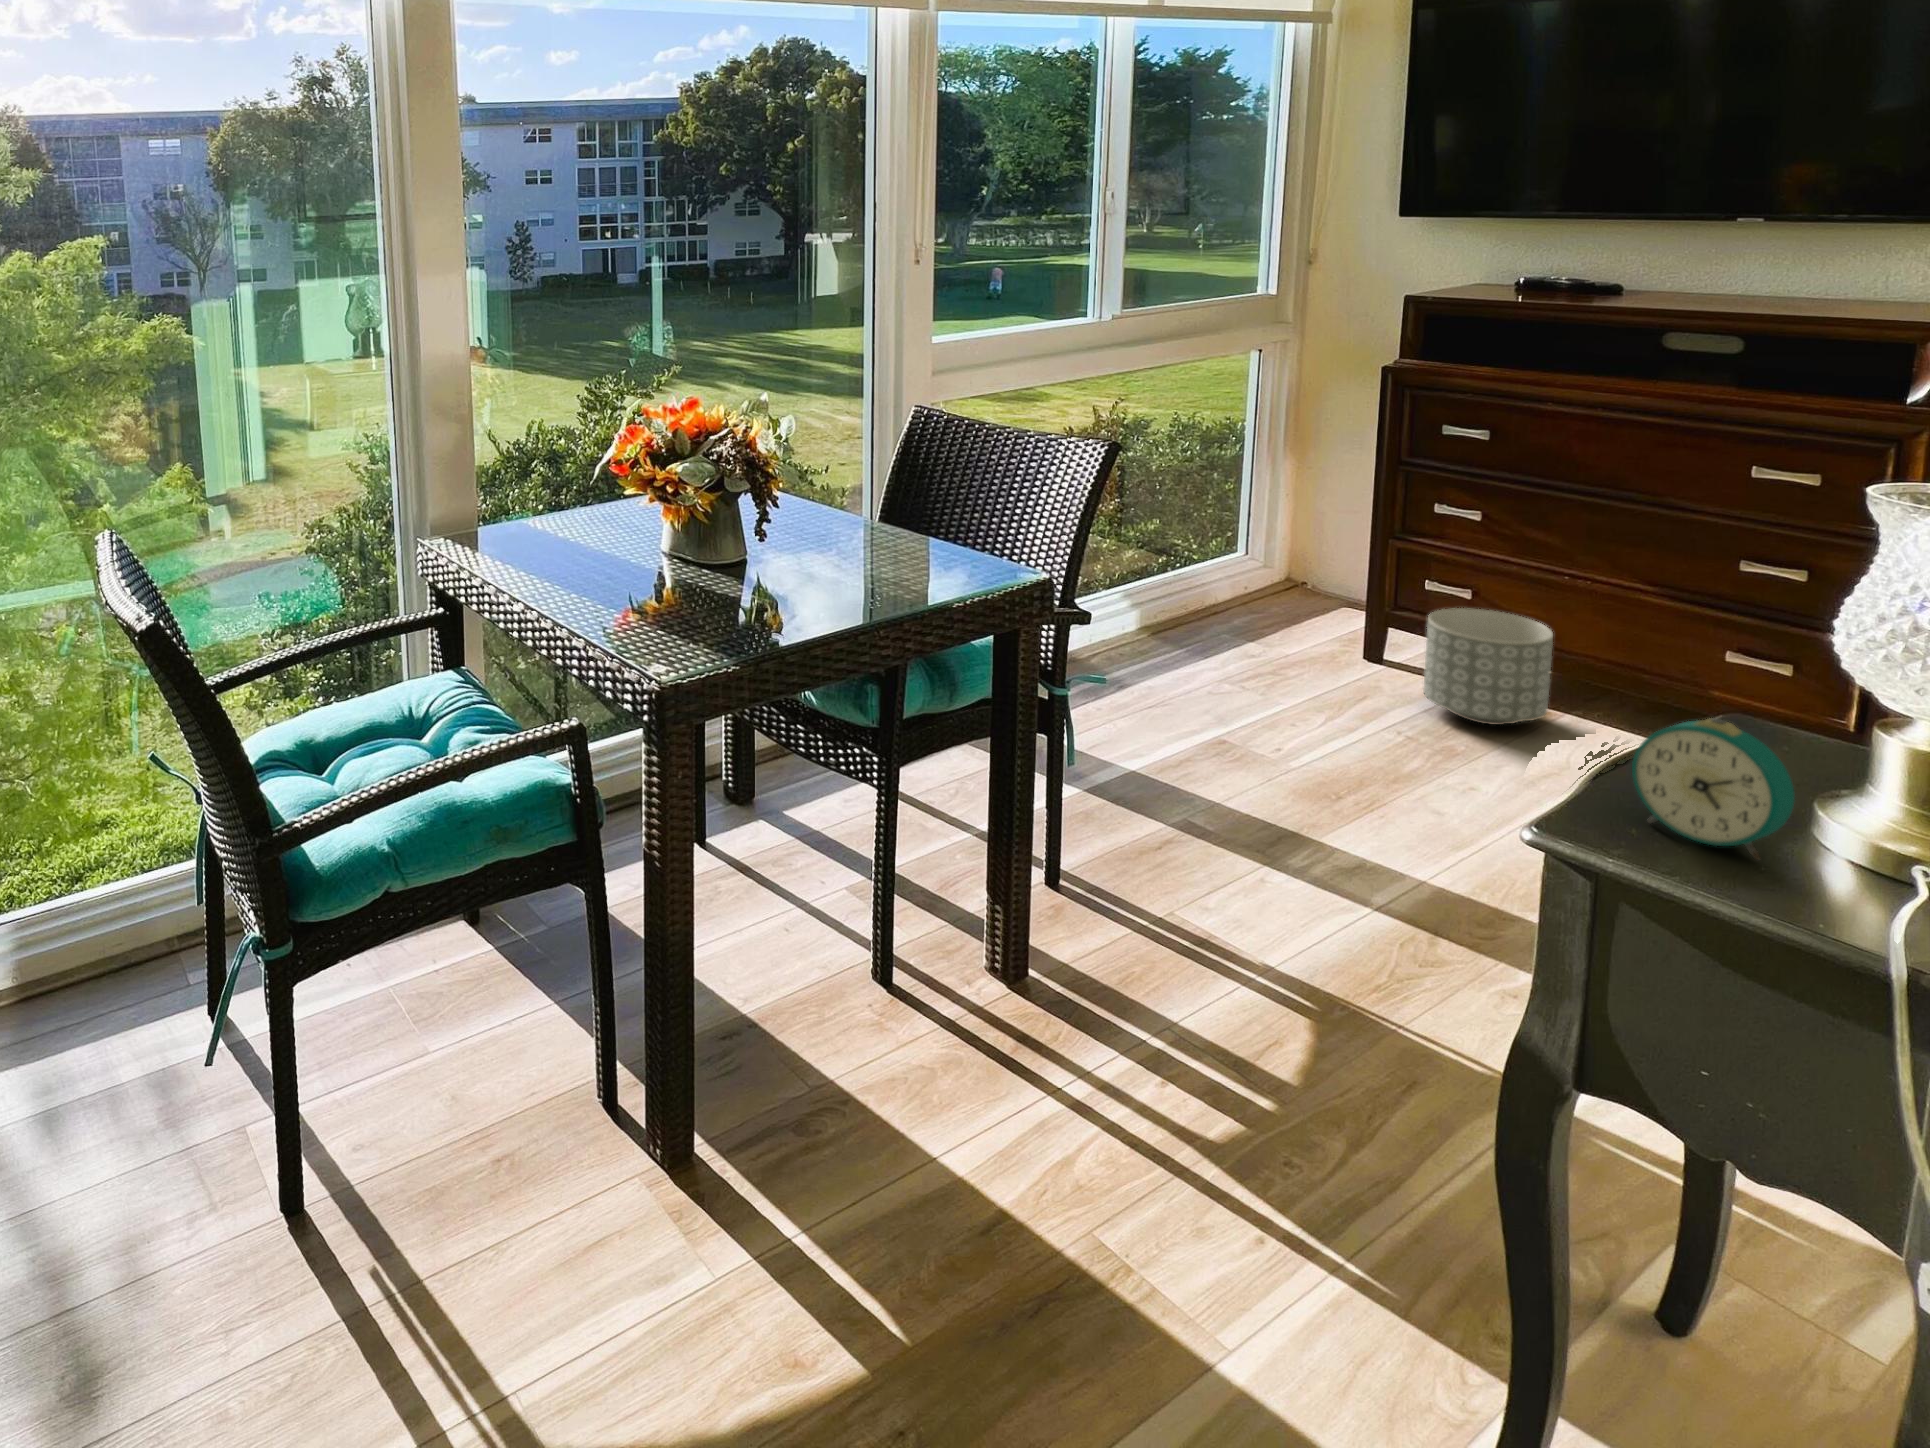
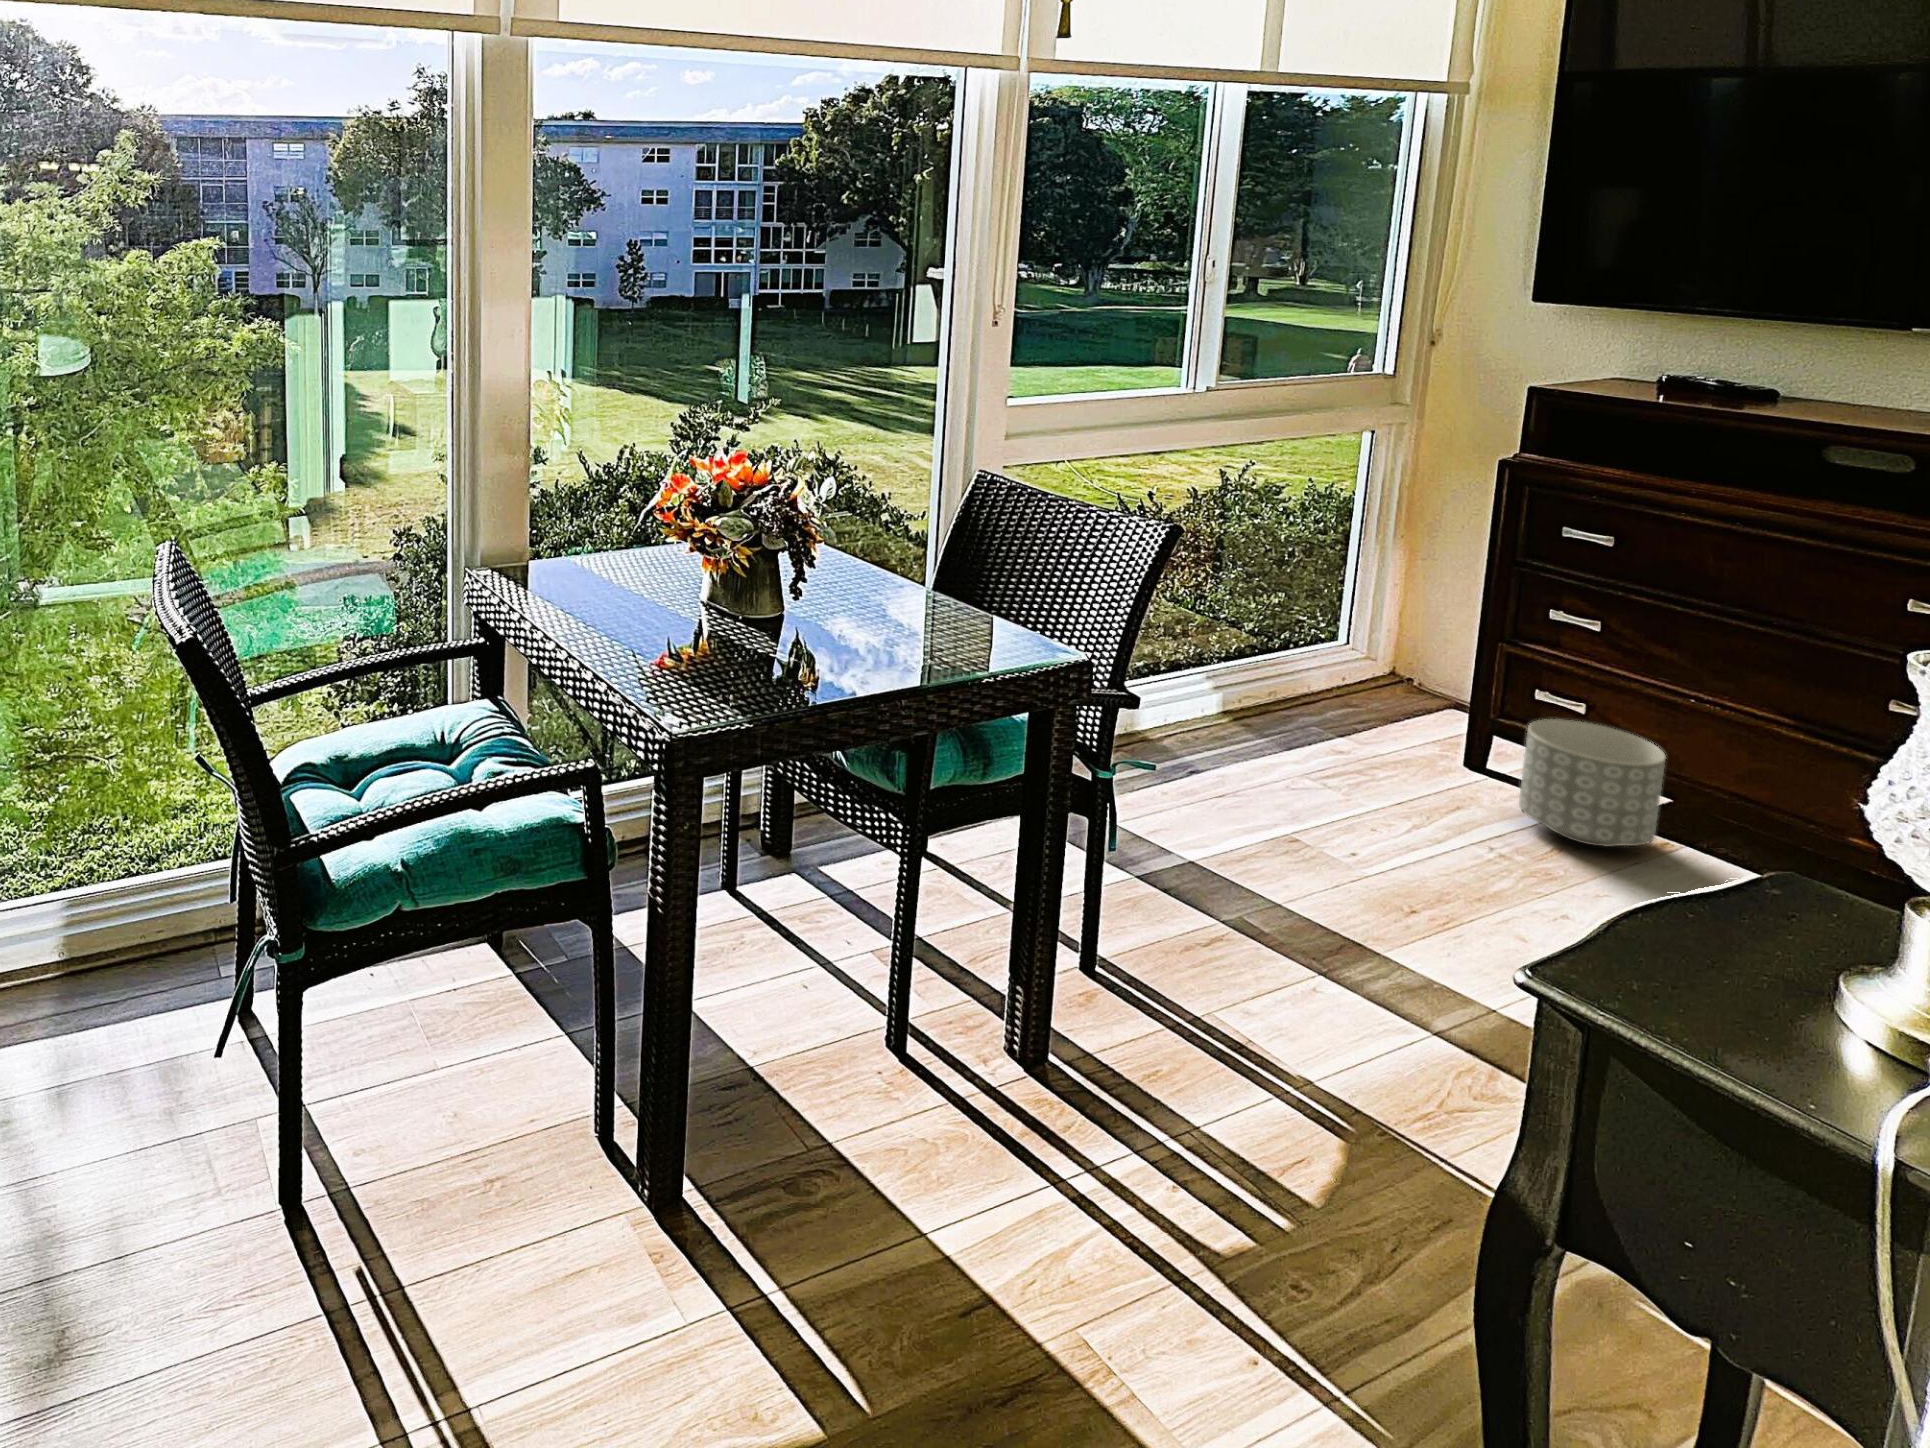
alarm clock: present [1632,718,1795,860] -> none [1640,896,1812,1052]

